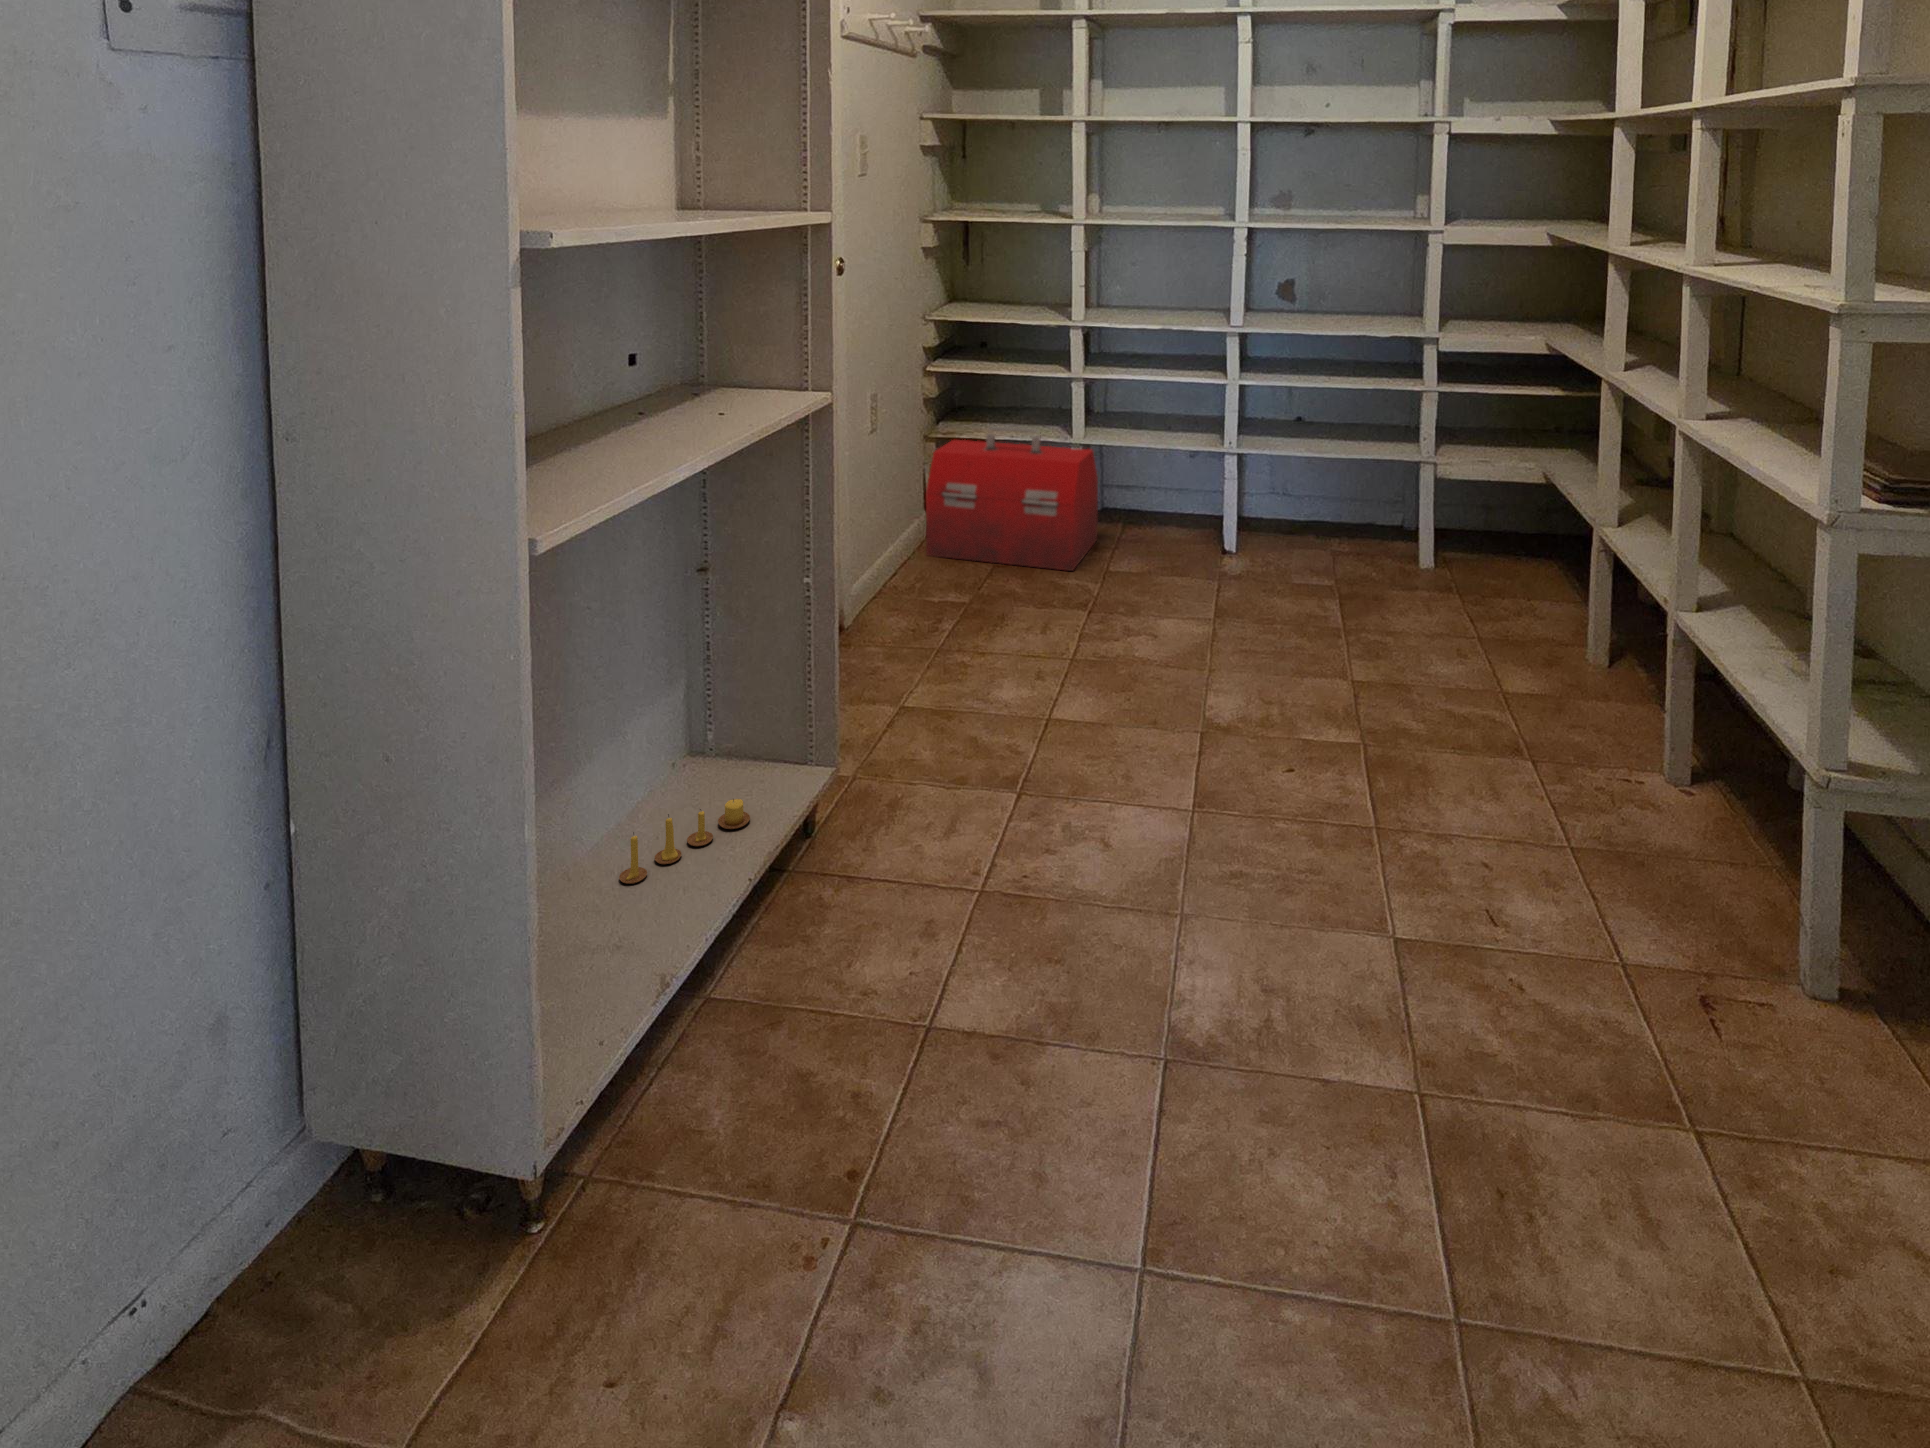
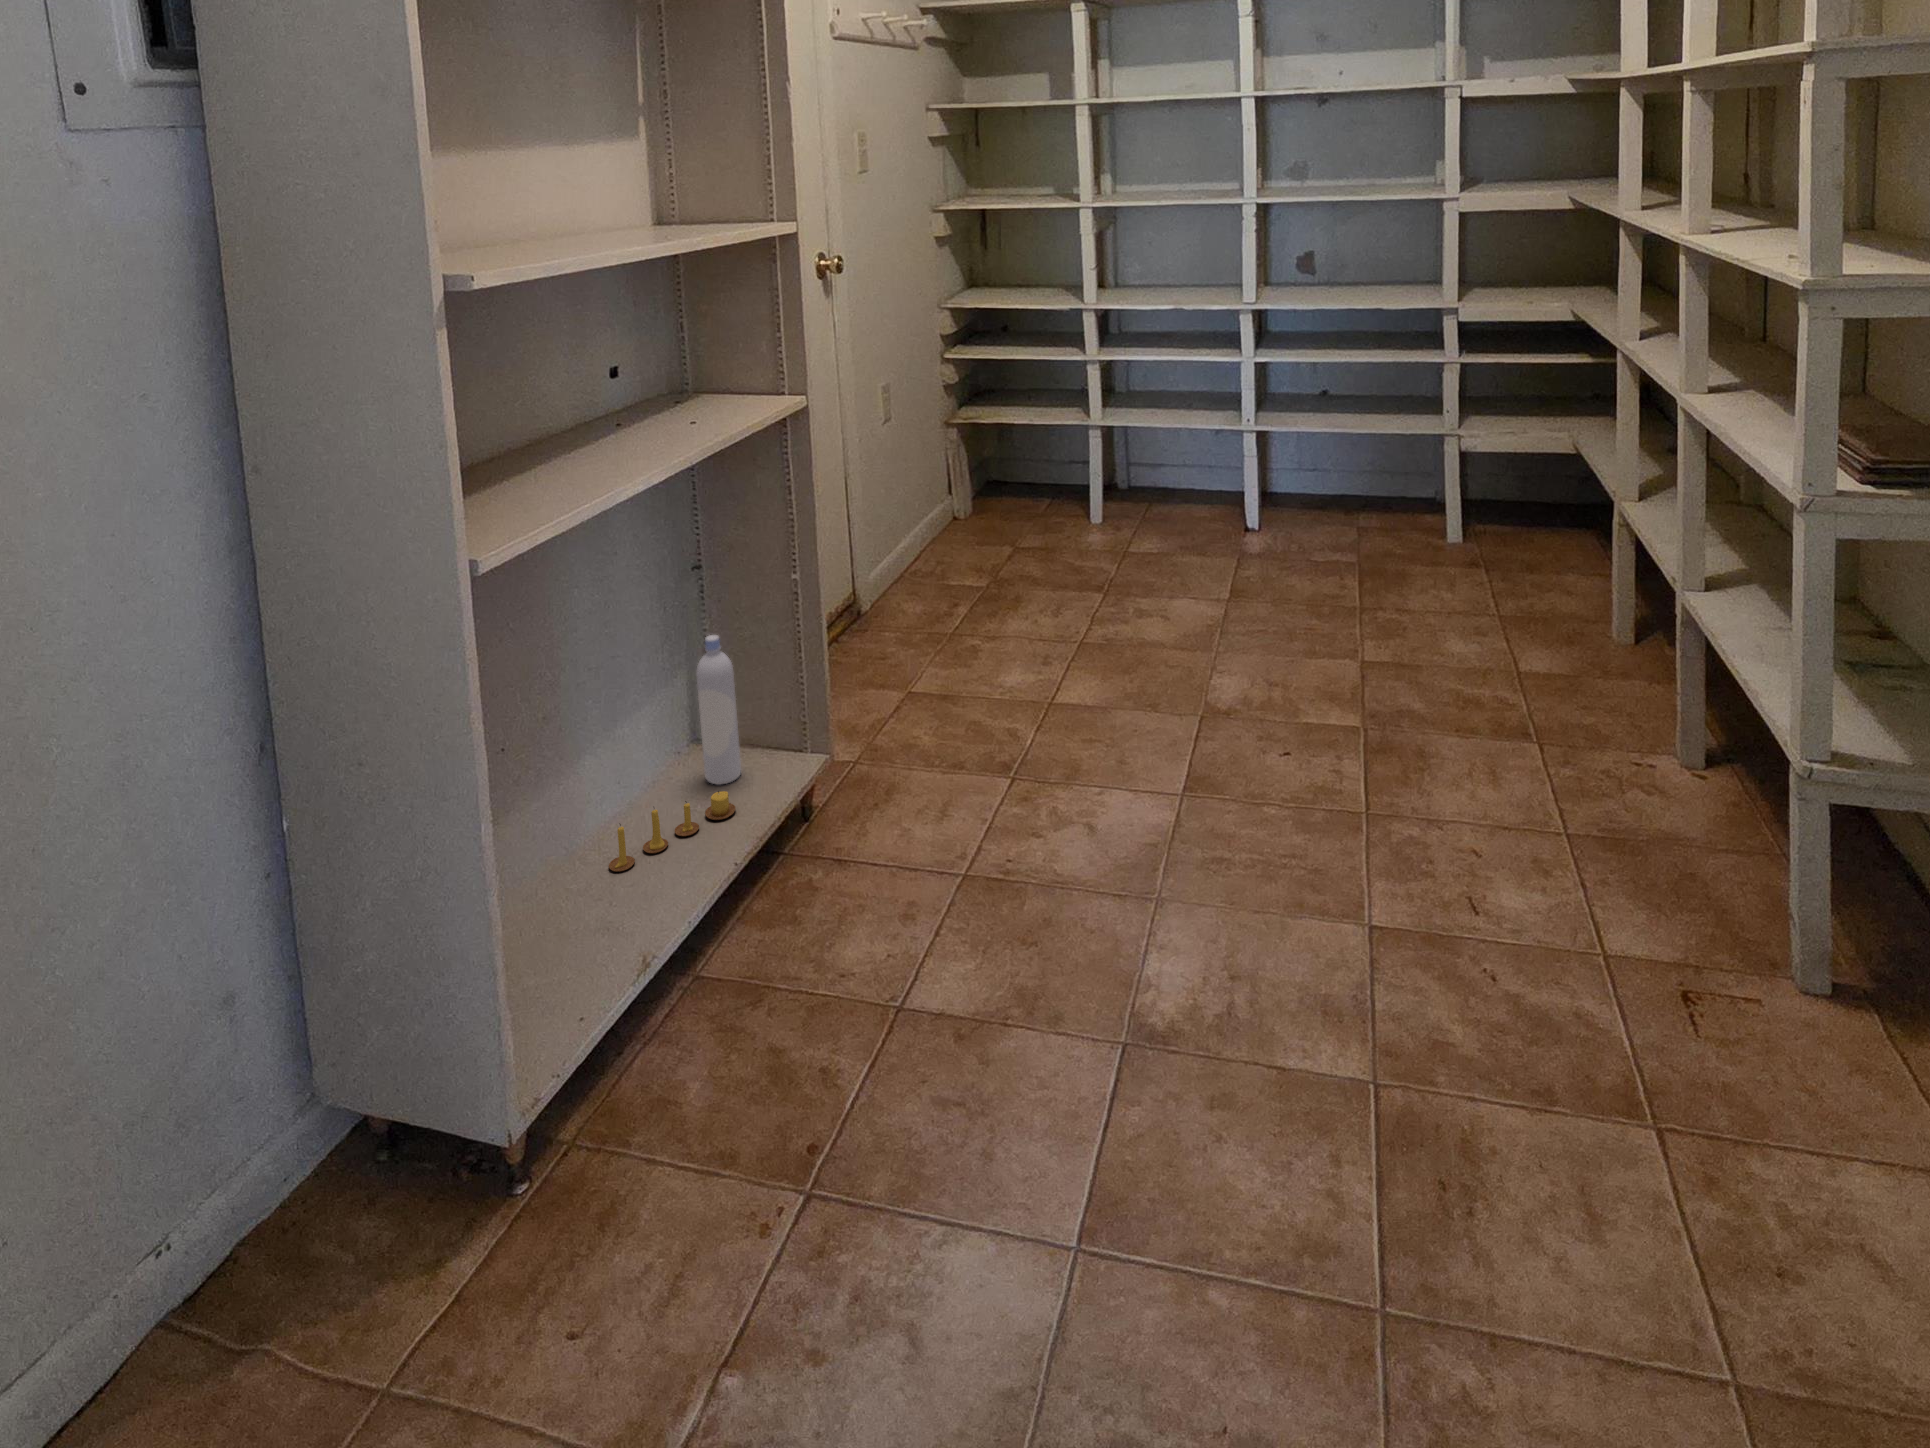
toolbox: present [926,426,1098,571] -> none [938,416,1115,559]
bottle: none [710,635,752,792] -> present [697,635,741,785]

